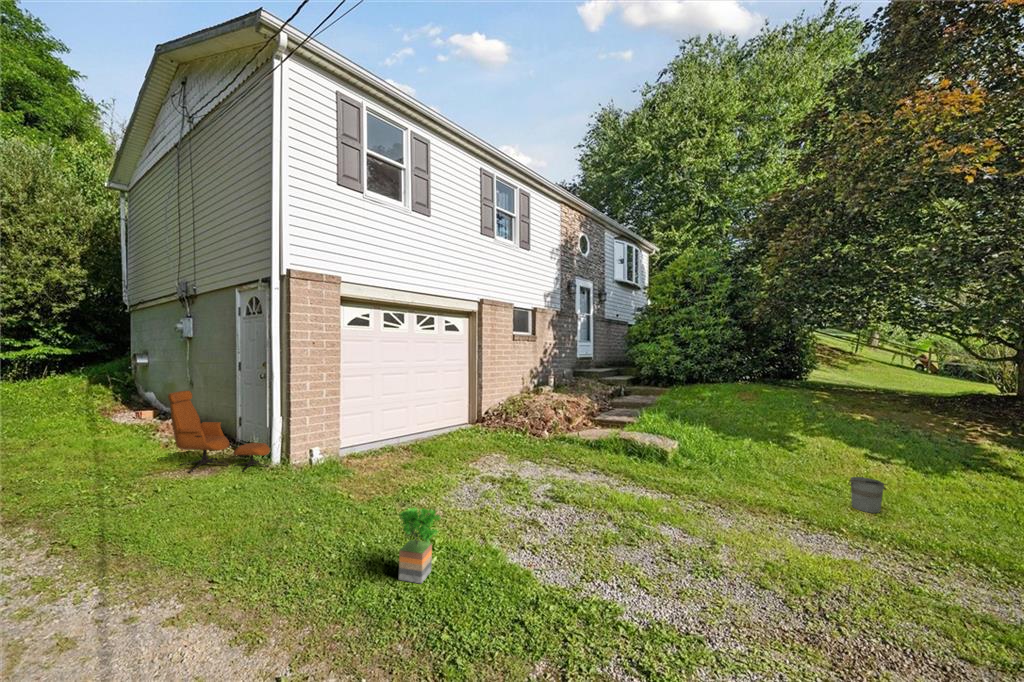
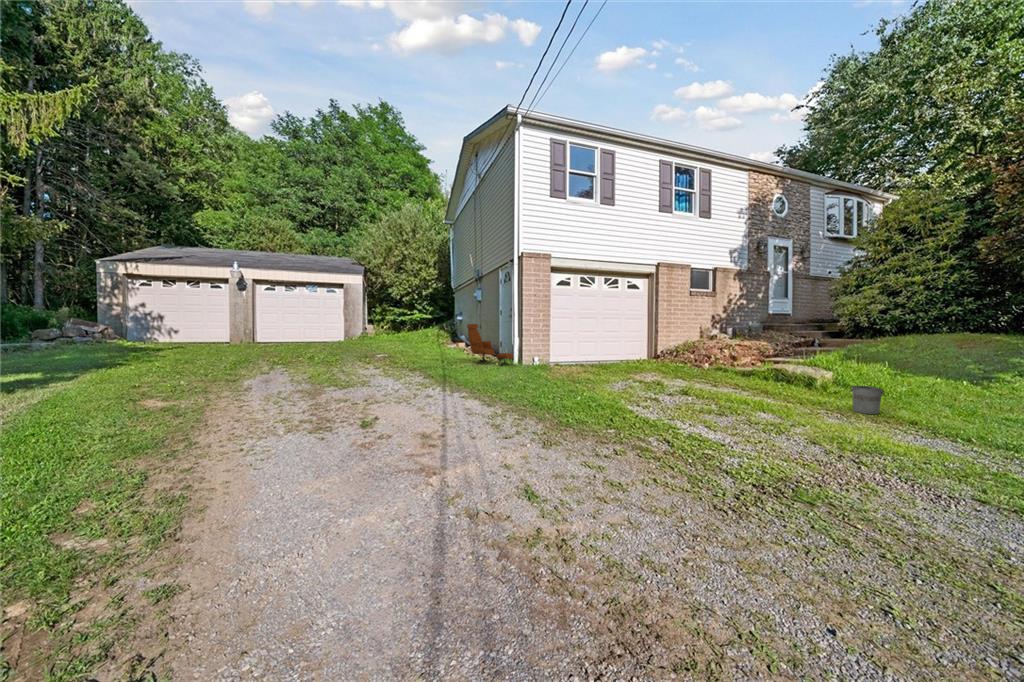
bucket: present [848,477,887,513] -> present [850,386,885,414]
potted tree: present [399,508,441,583] -> none [552,366,575,402]

